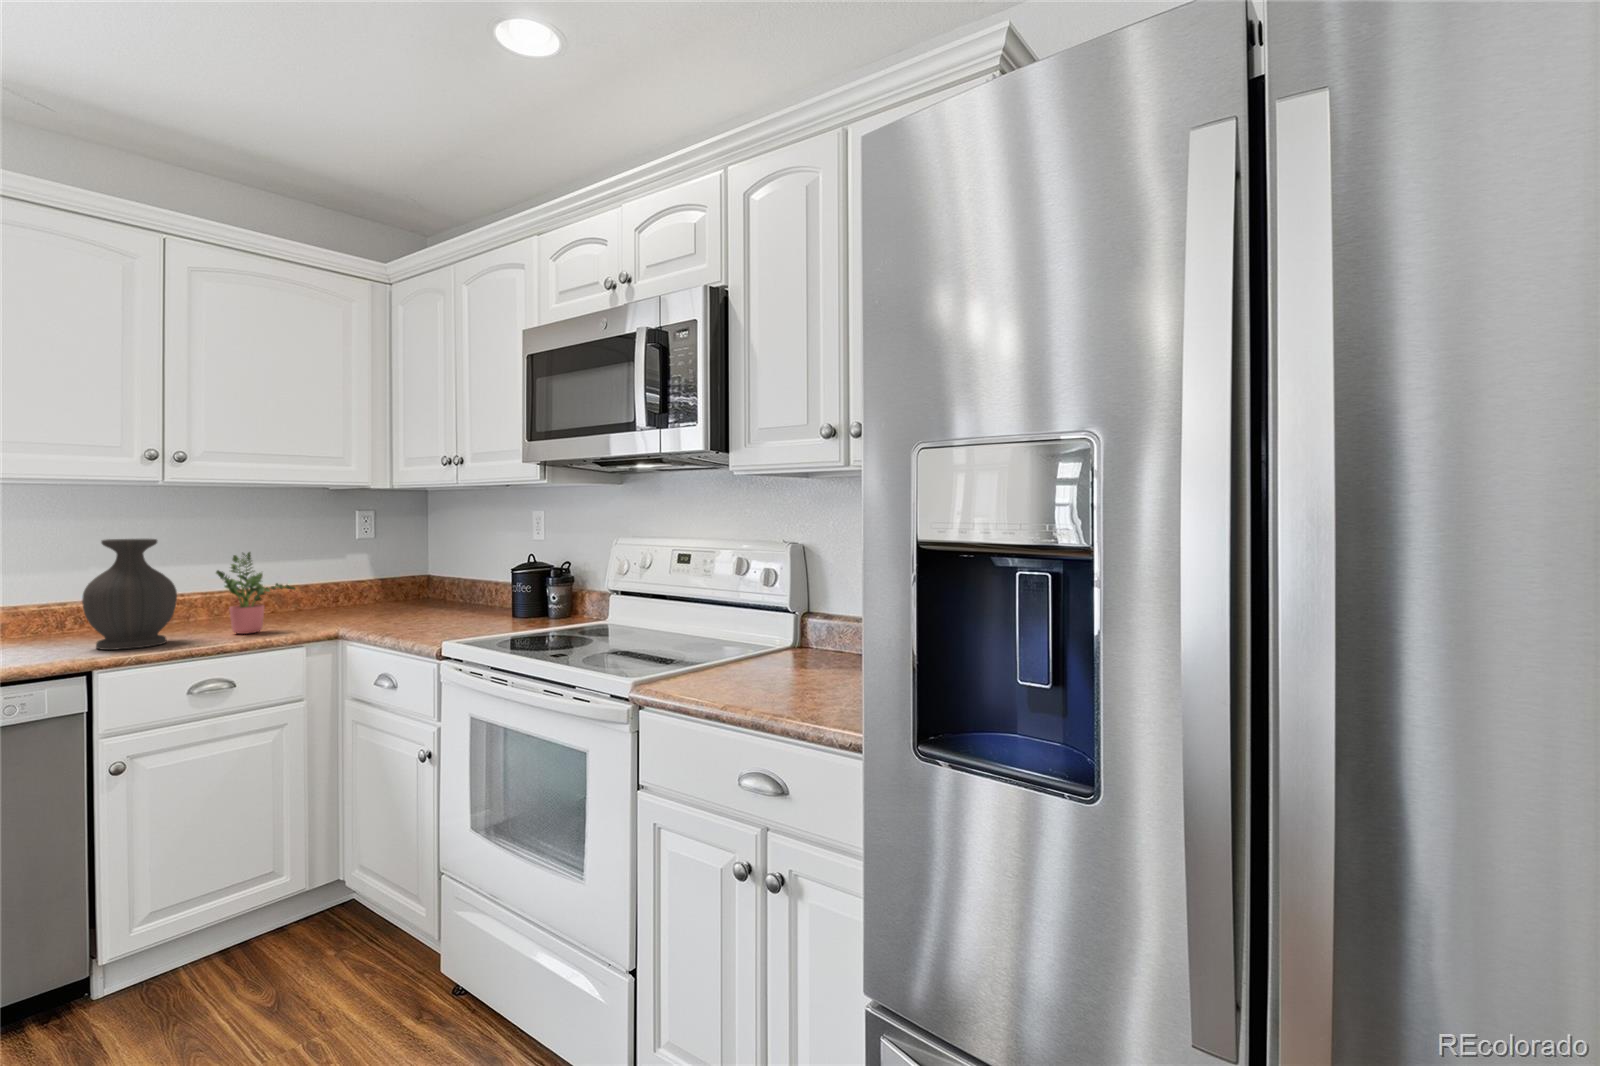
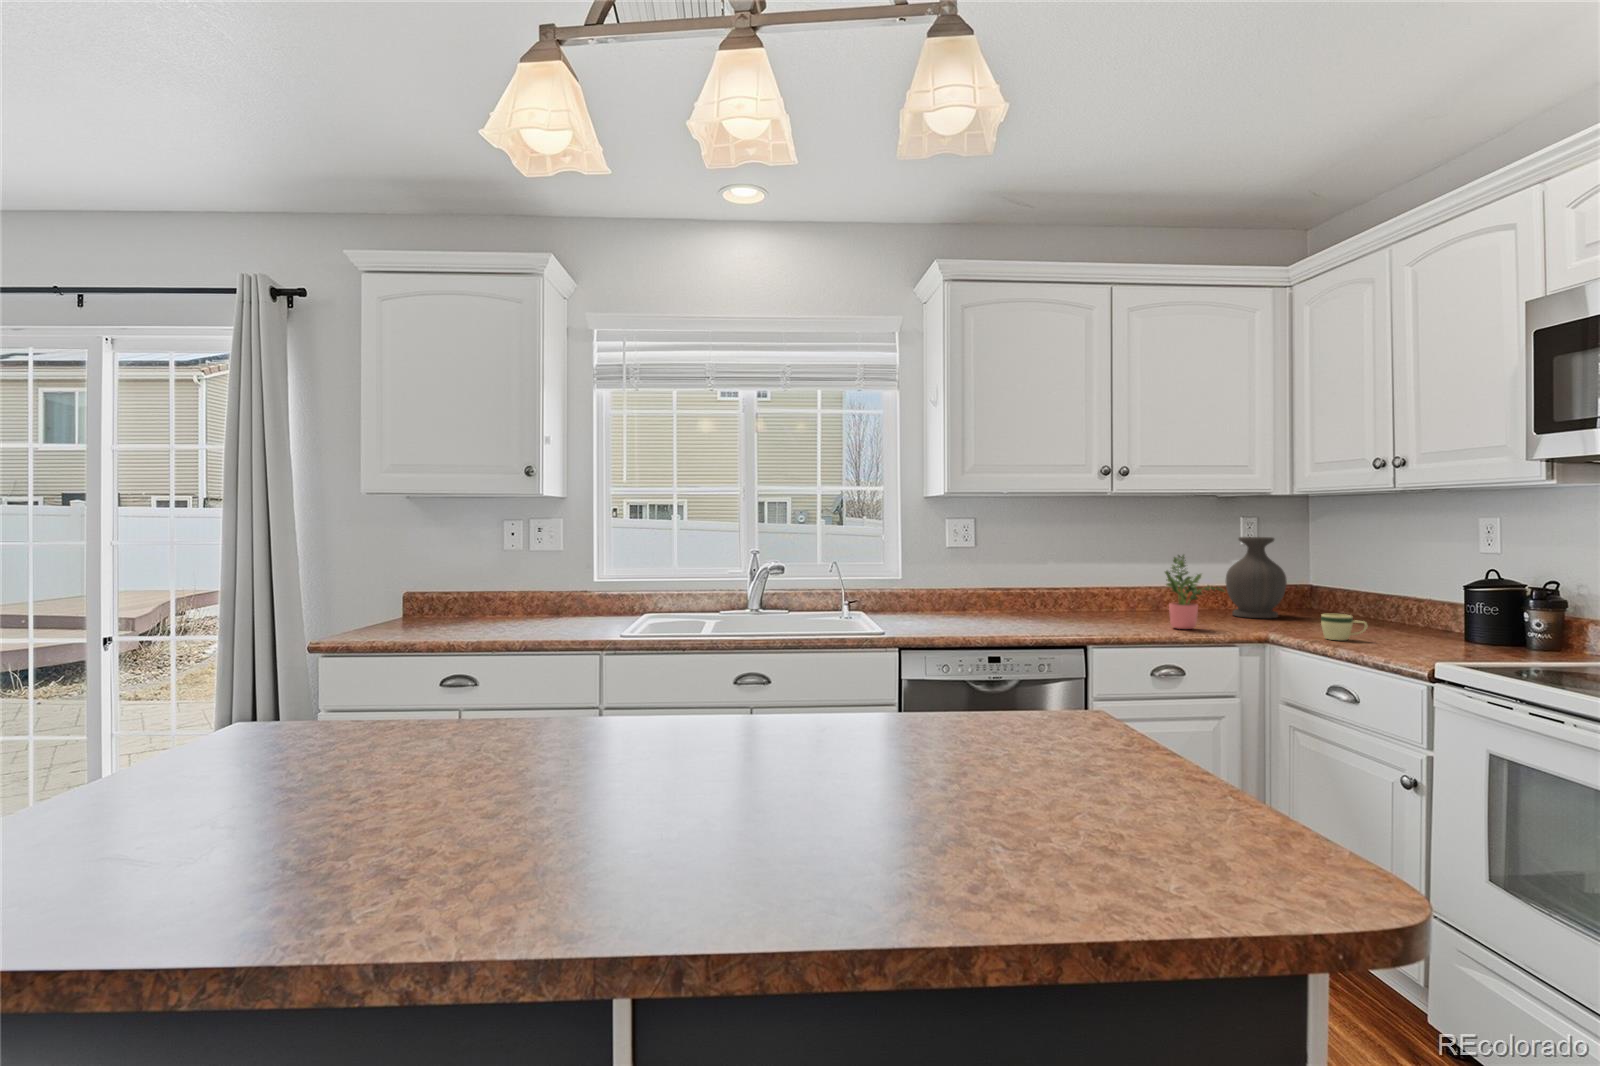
vase: present [82,539,177,650] -> present [1226,537,1287,618]
mug: none [385,603,425,629] -> present [1321,614,1367,640]

